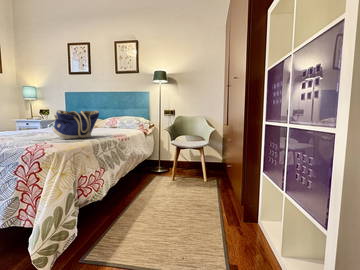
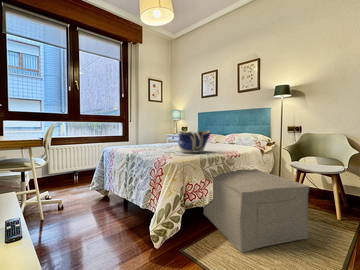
ottoman: none [93,151,194,233] -> present [203,169,309,253]

